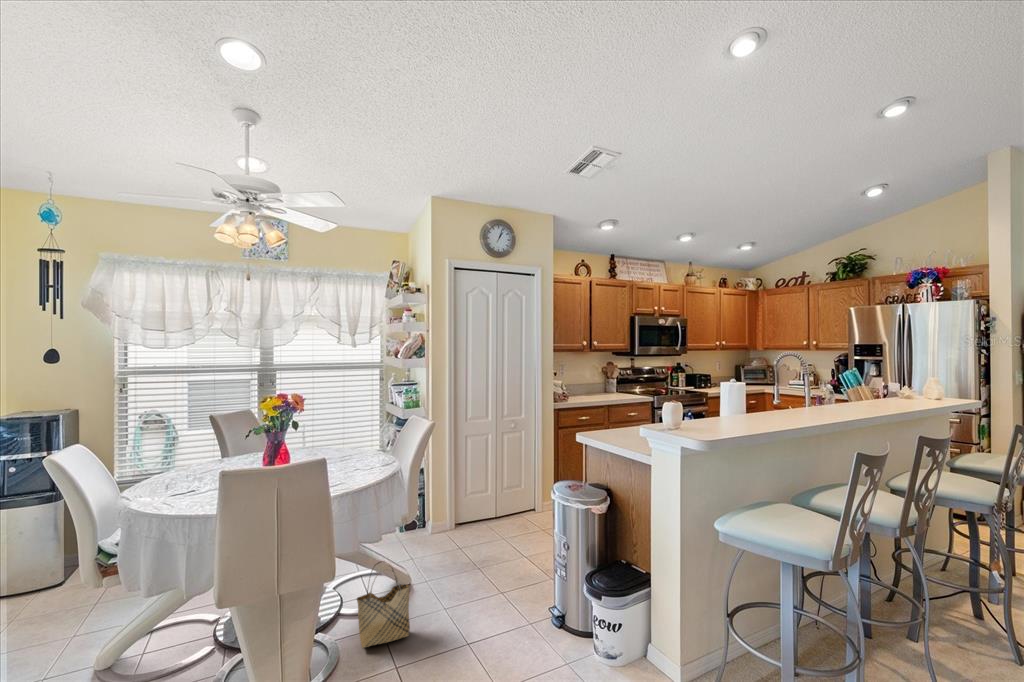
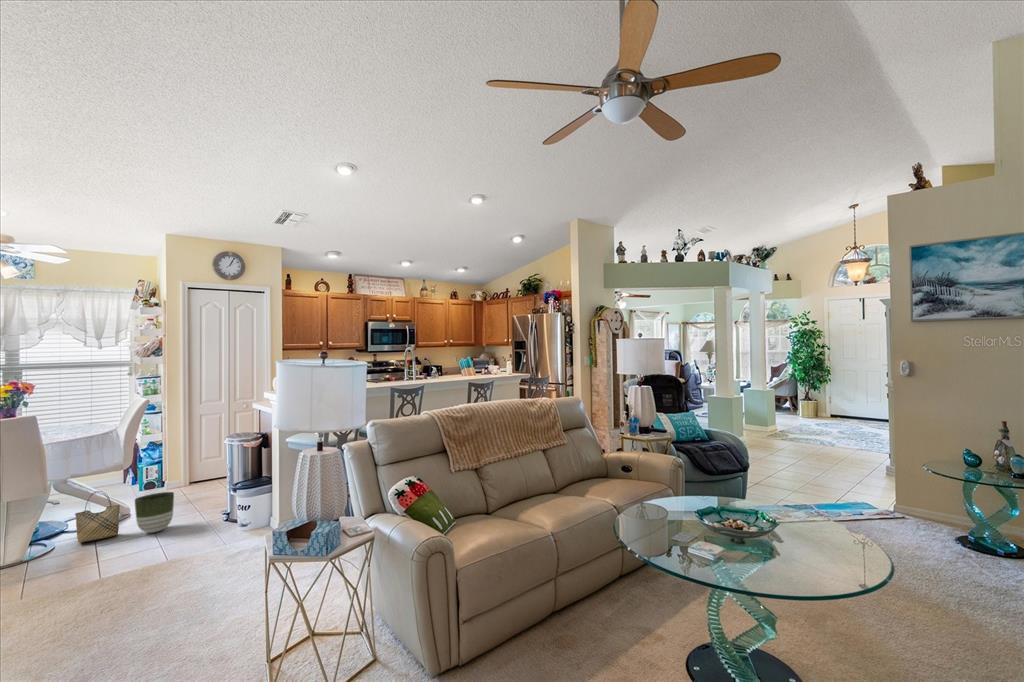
planter: none [431,568,481,639] -> present [135,492,174,533]

